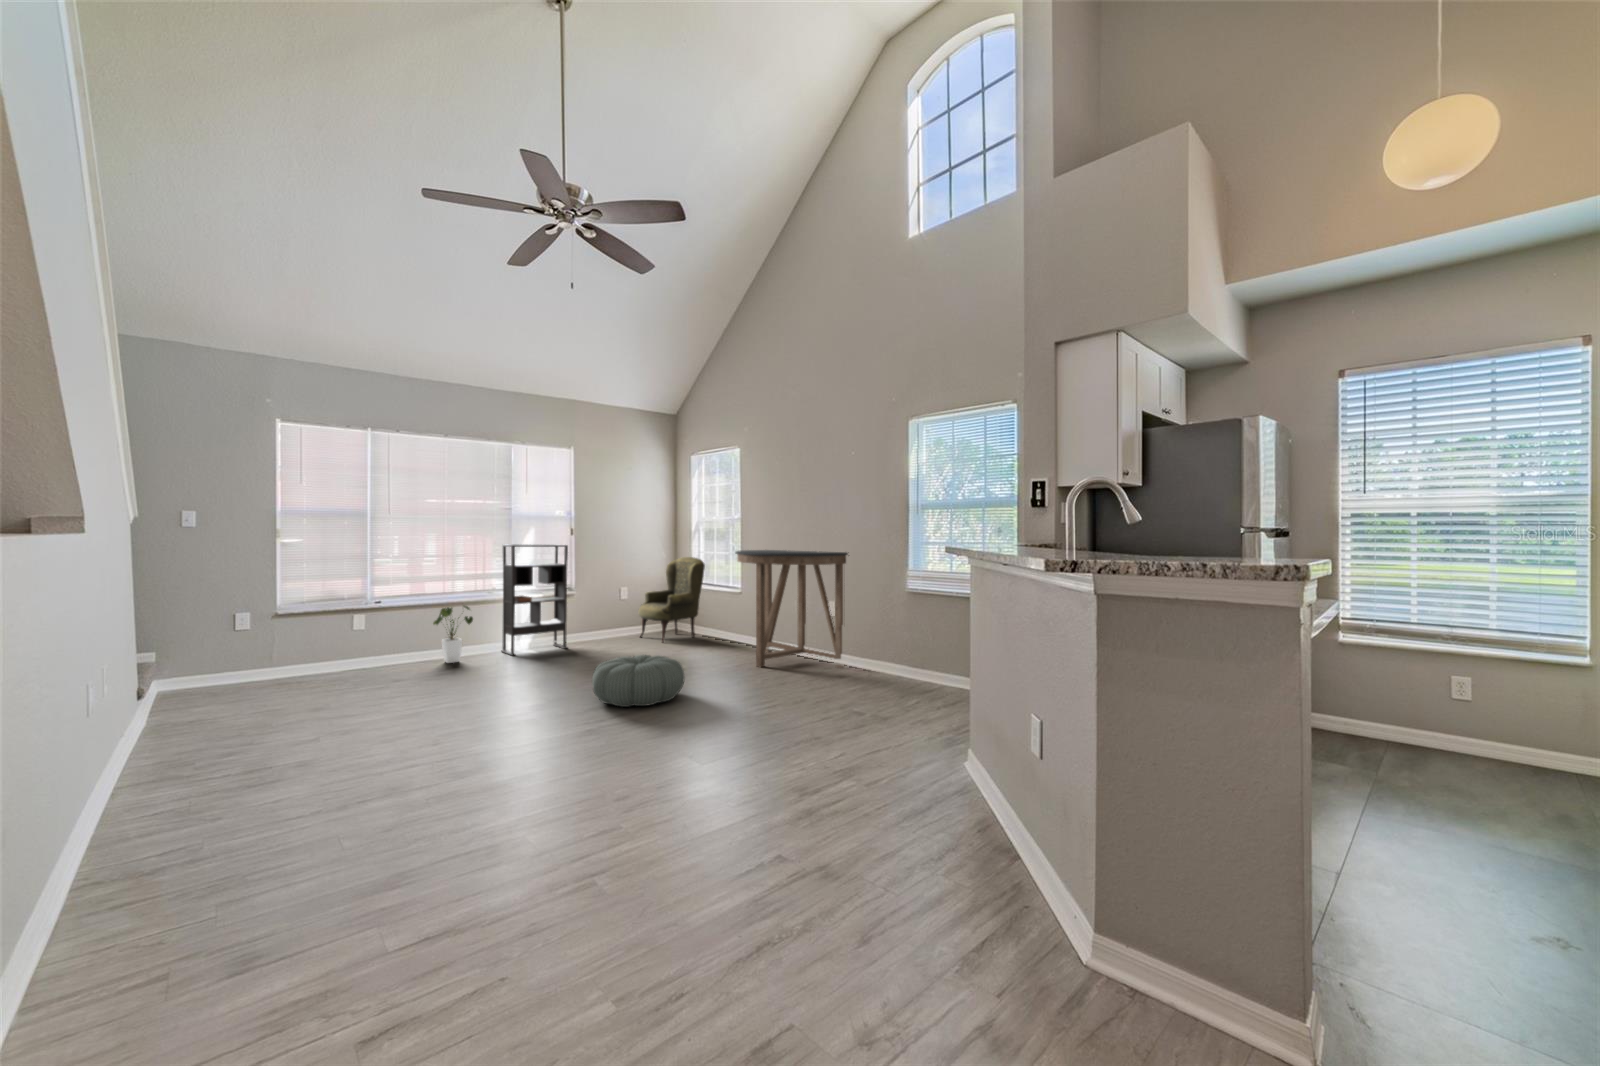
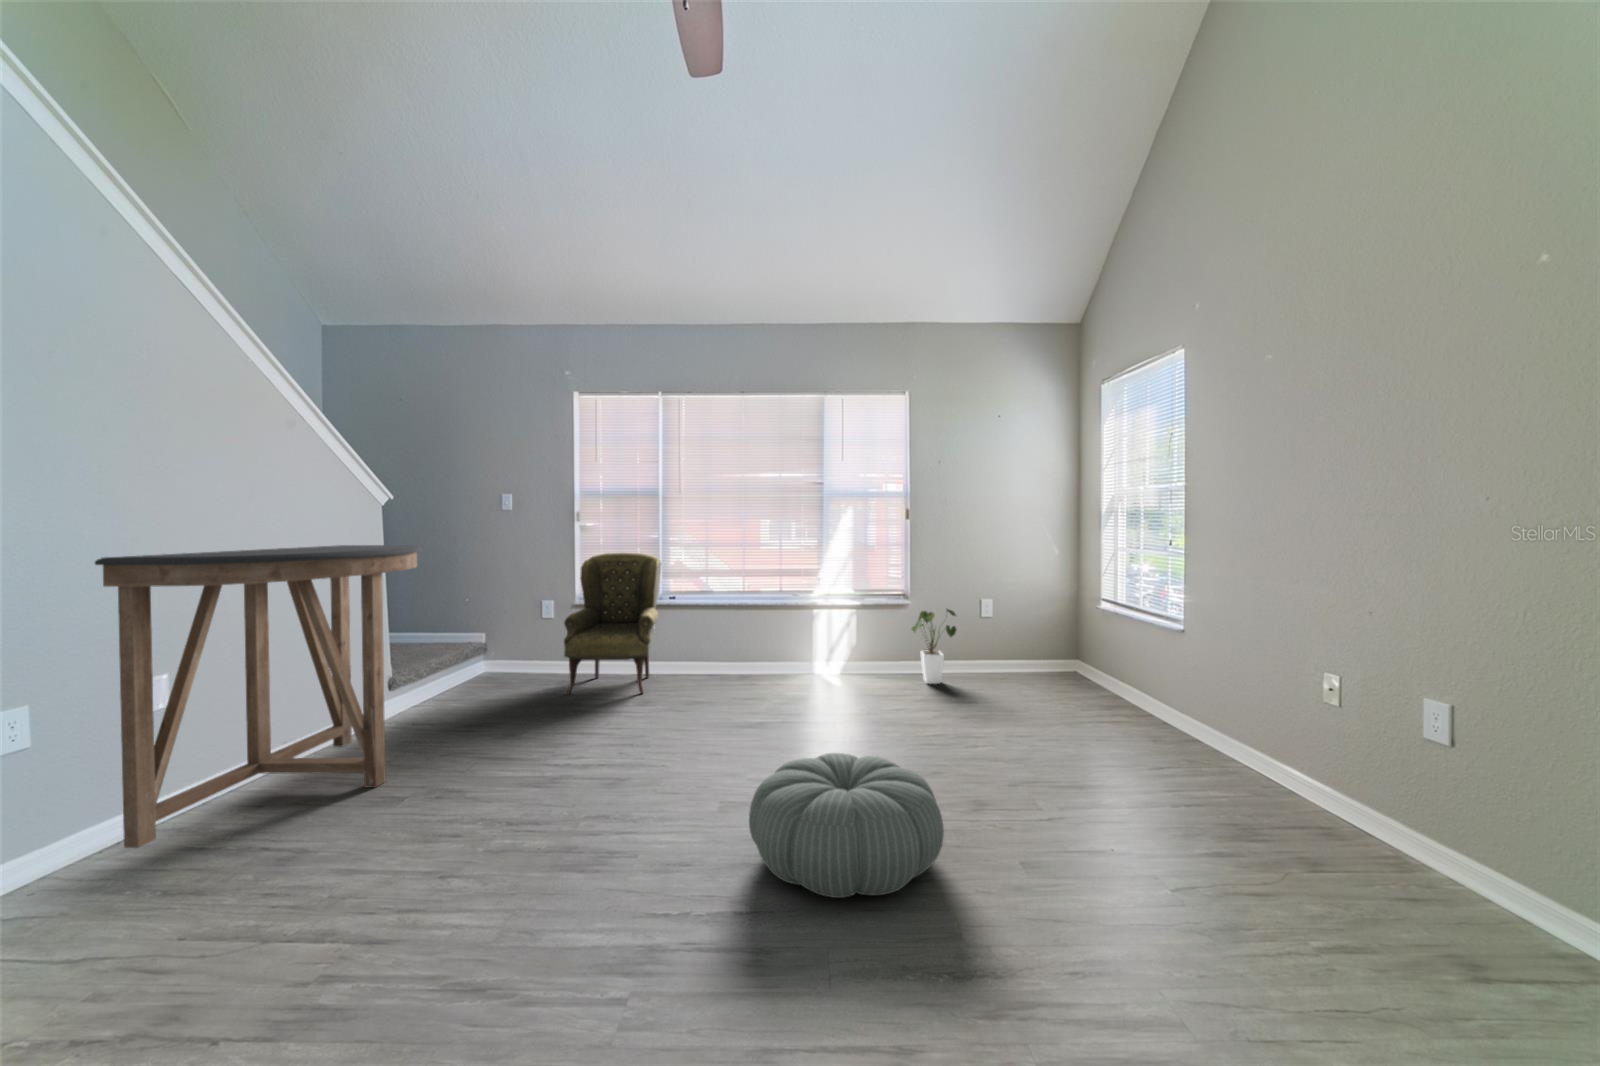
bookshelf: present [502,545,568,656] -> none [805,531,887,684]
console table: present [735,550,848,668] -> present [95,545,422,848]
armchair: present [639,557,705,642] -> present [564,553,661,694]
house plant: present [433,606,473,663] -> present [912,609,956,684]

